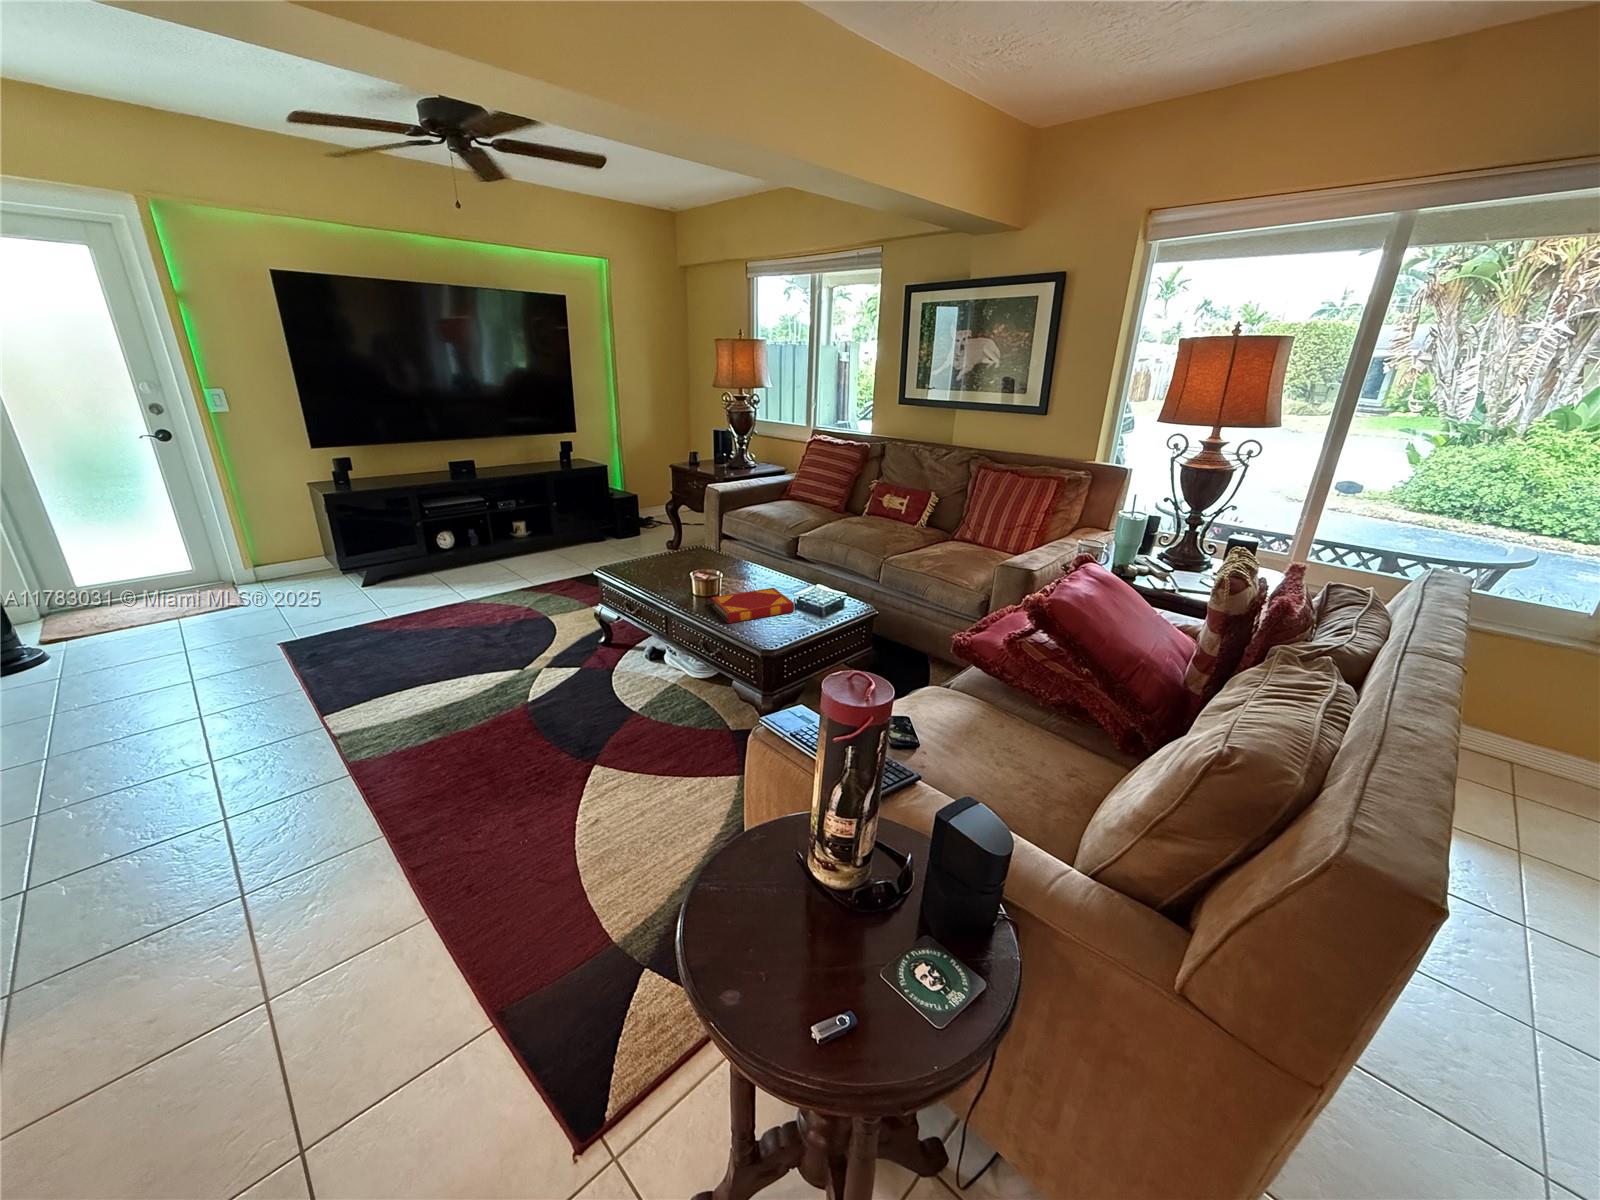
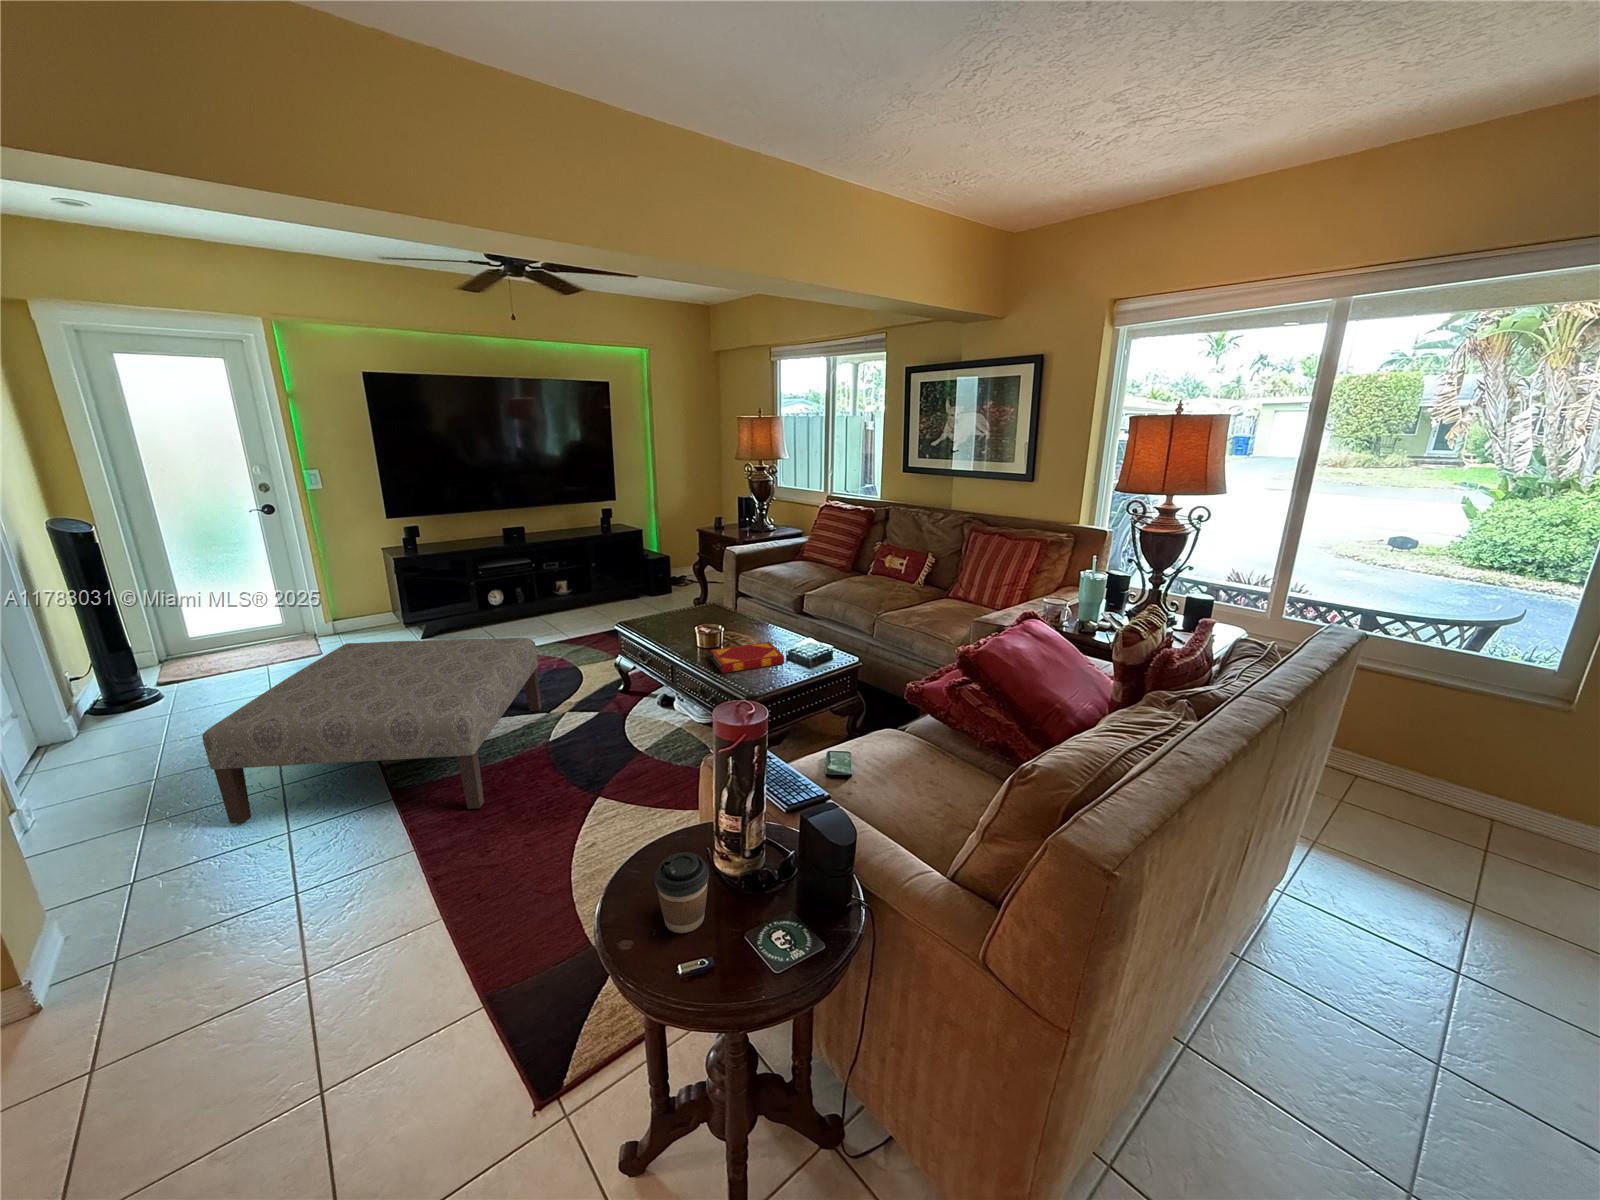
ottoman: none [100,585,515,811] -> present [202,638,542,824]
coffee cup: none [761,872,832,978] -> present [655,852,709,933]

